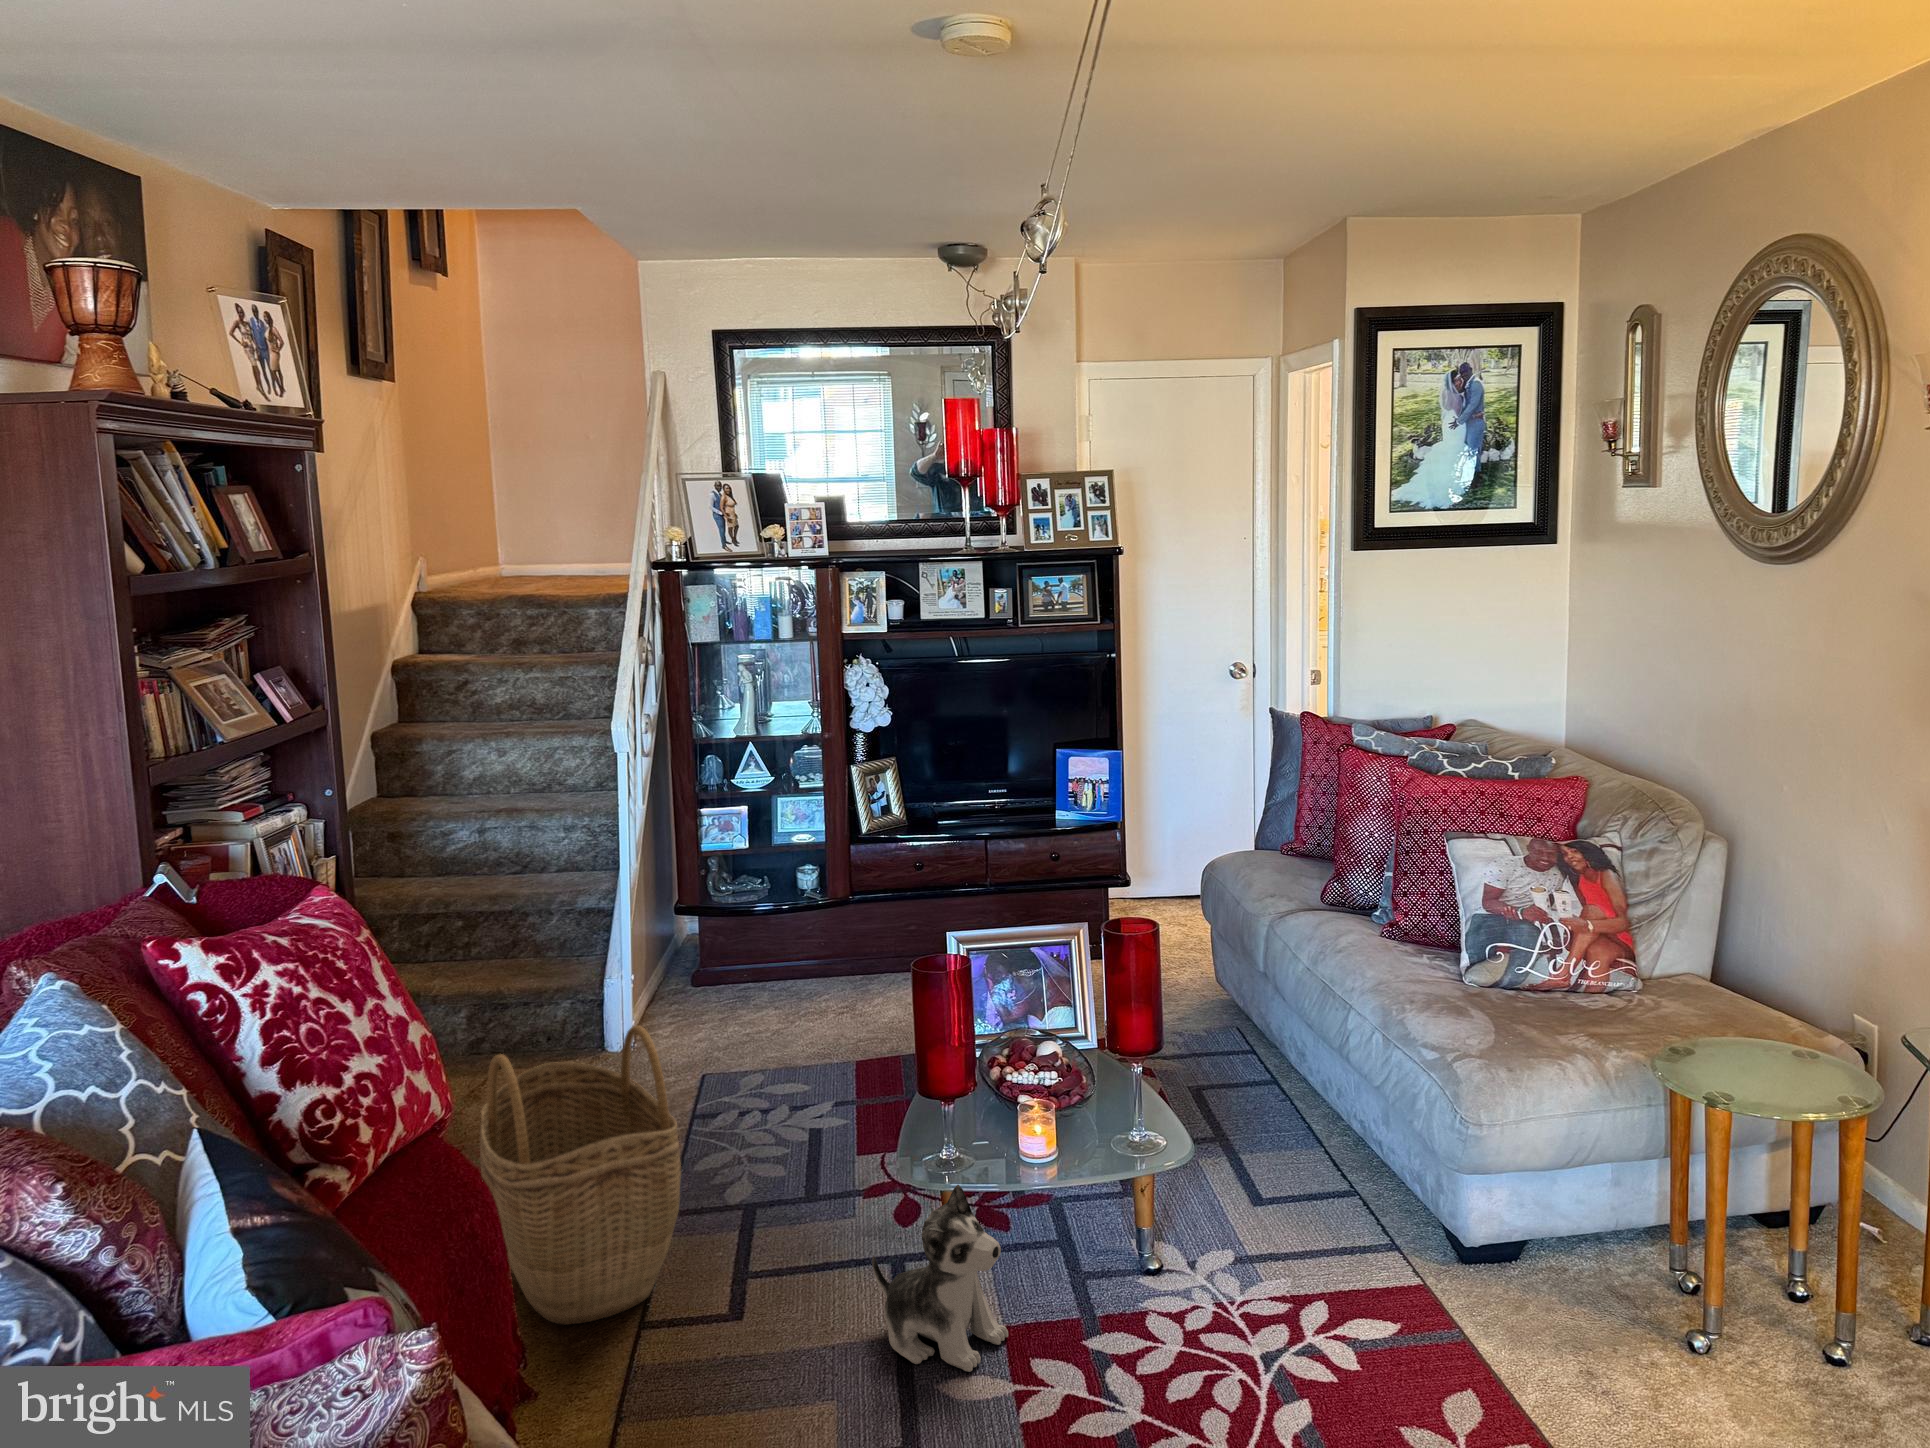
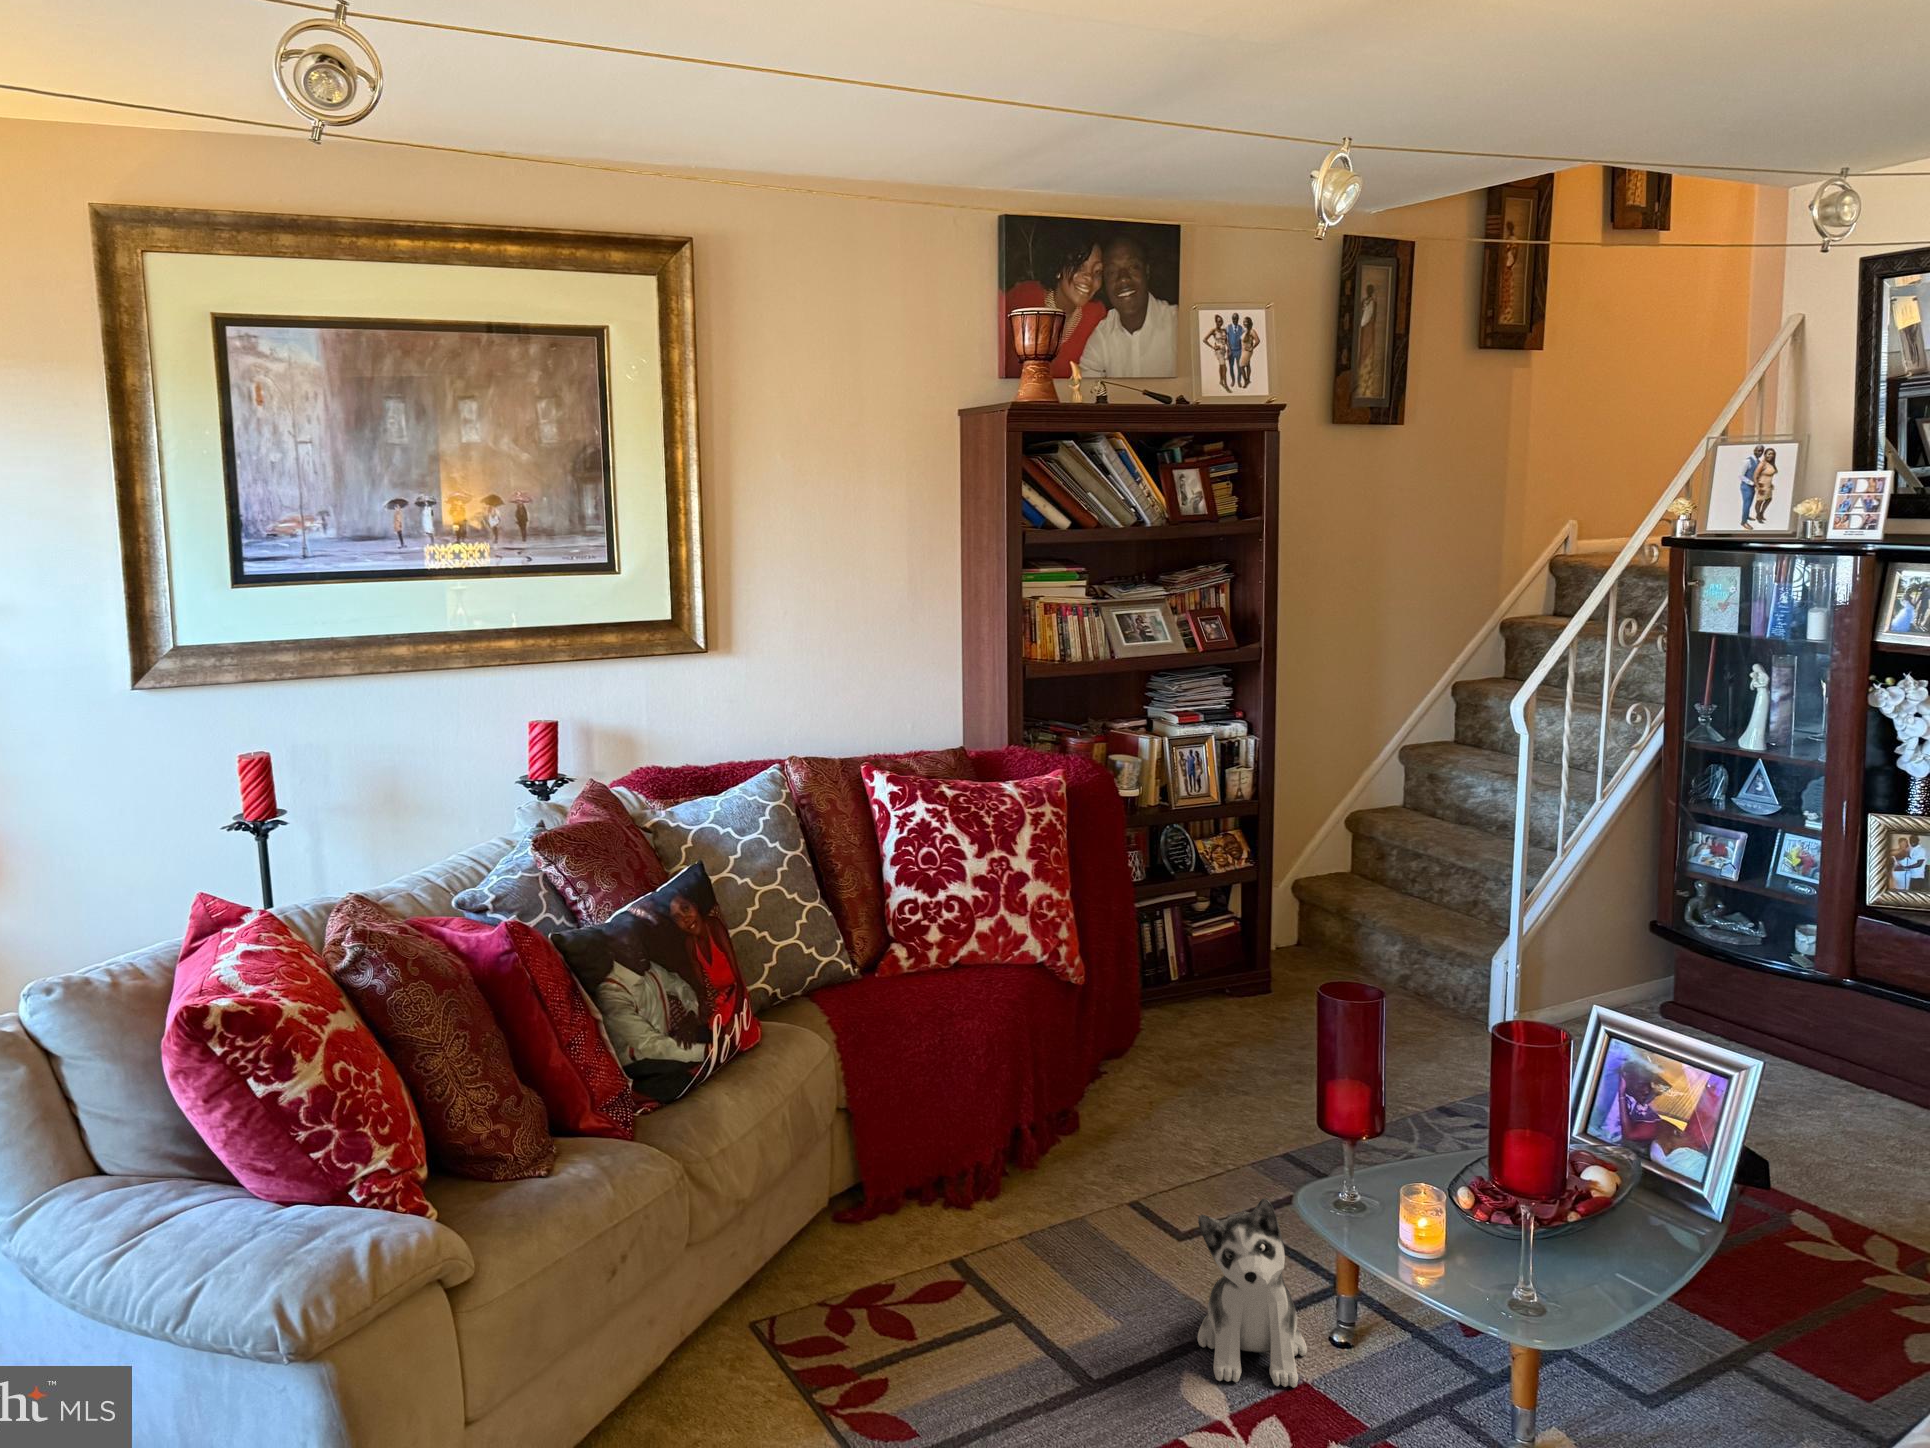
woven basket: present [480,1026,681,1325] -> none [1060,932,1238,1185]

